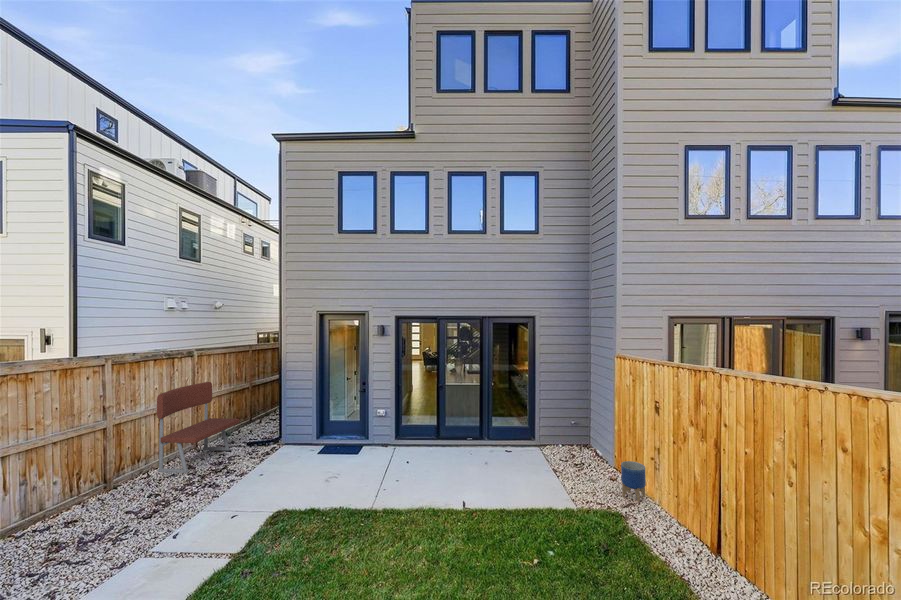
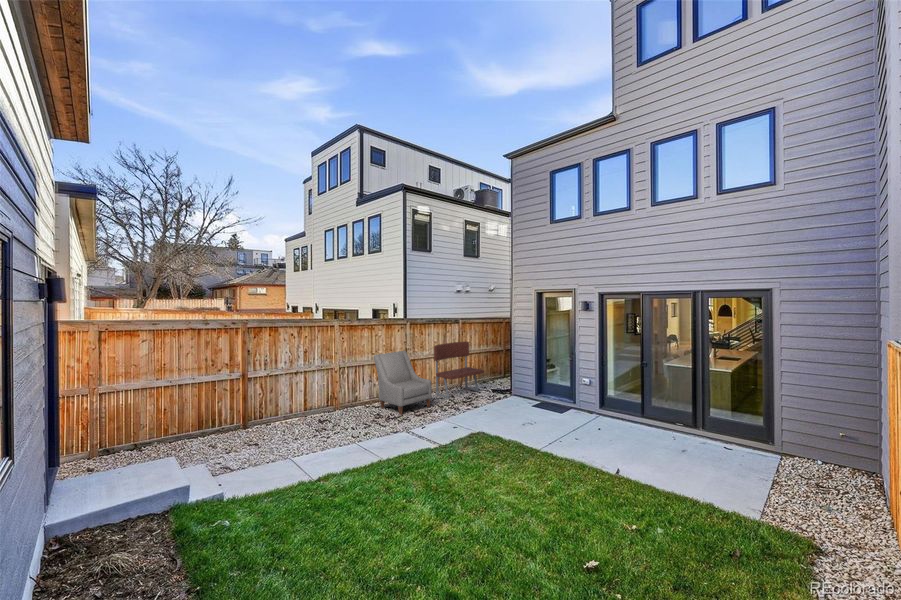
chair: none [33,411,168,529] -> present [374,351,432,415]
planter: present [621,461,646,502] -> none [840,488,885,545]

